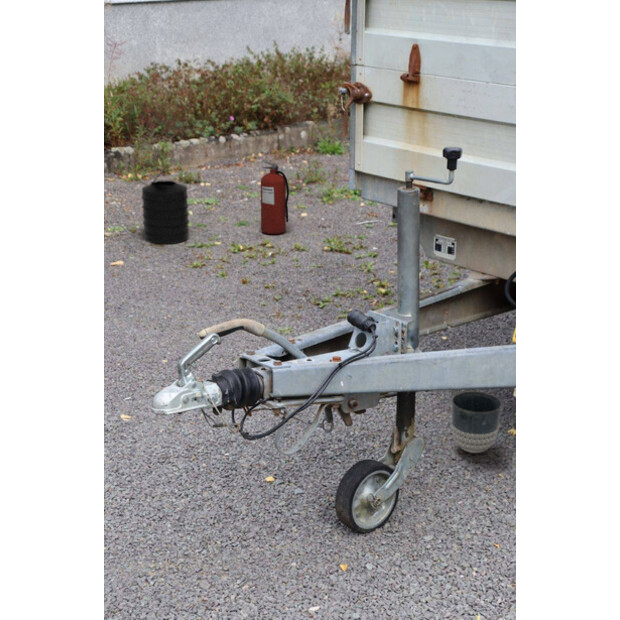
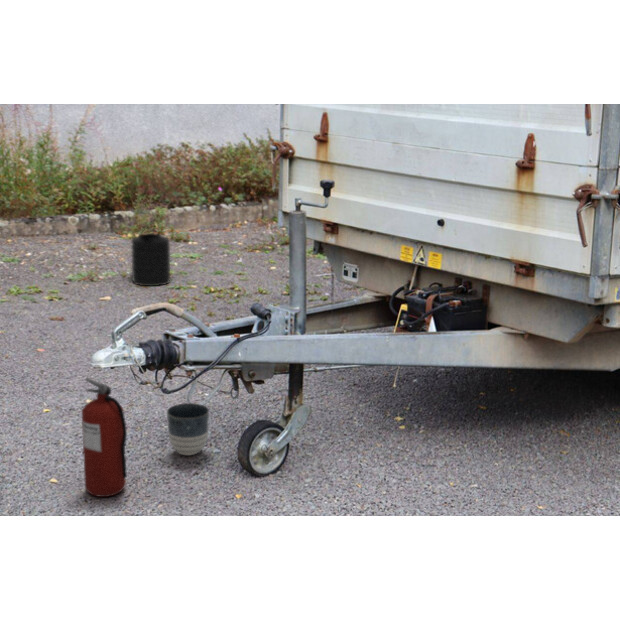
fire extinguisher: present [261,160,289,234] -> present [82,378,127,497]
planter: present [452,391,502,453] -> present [167,403,209,455]

